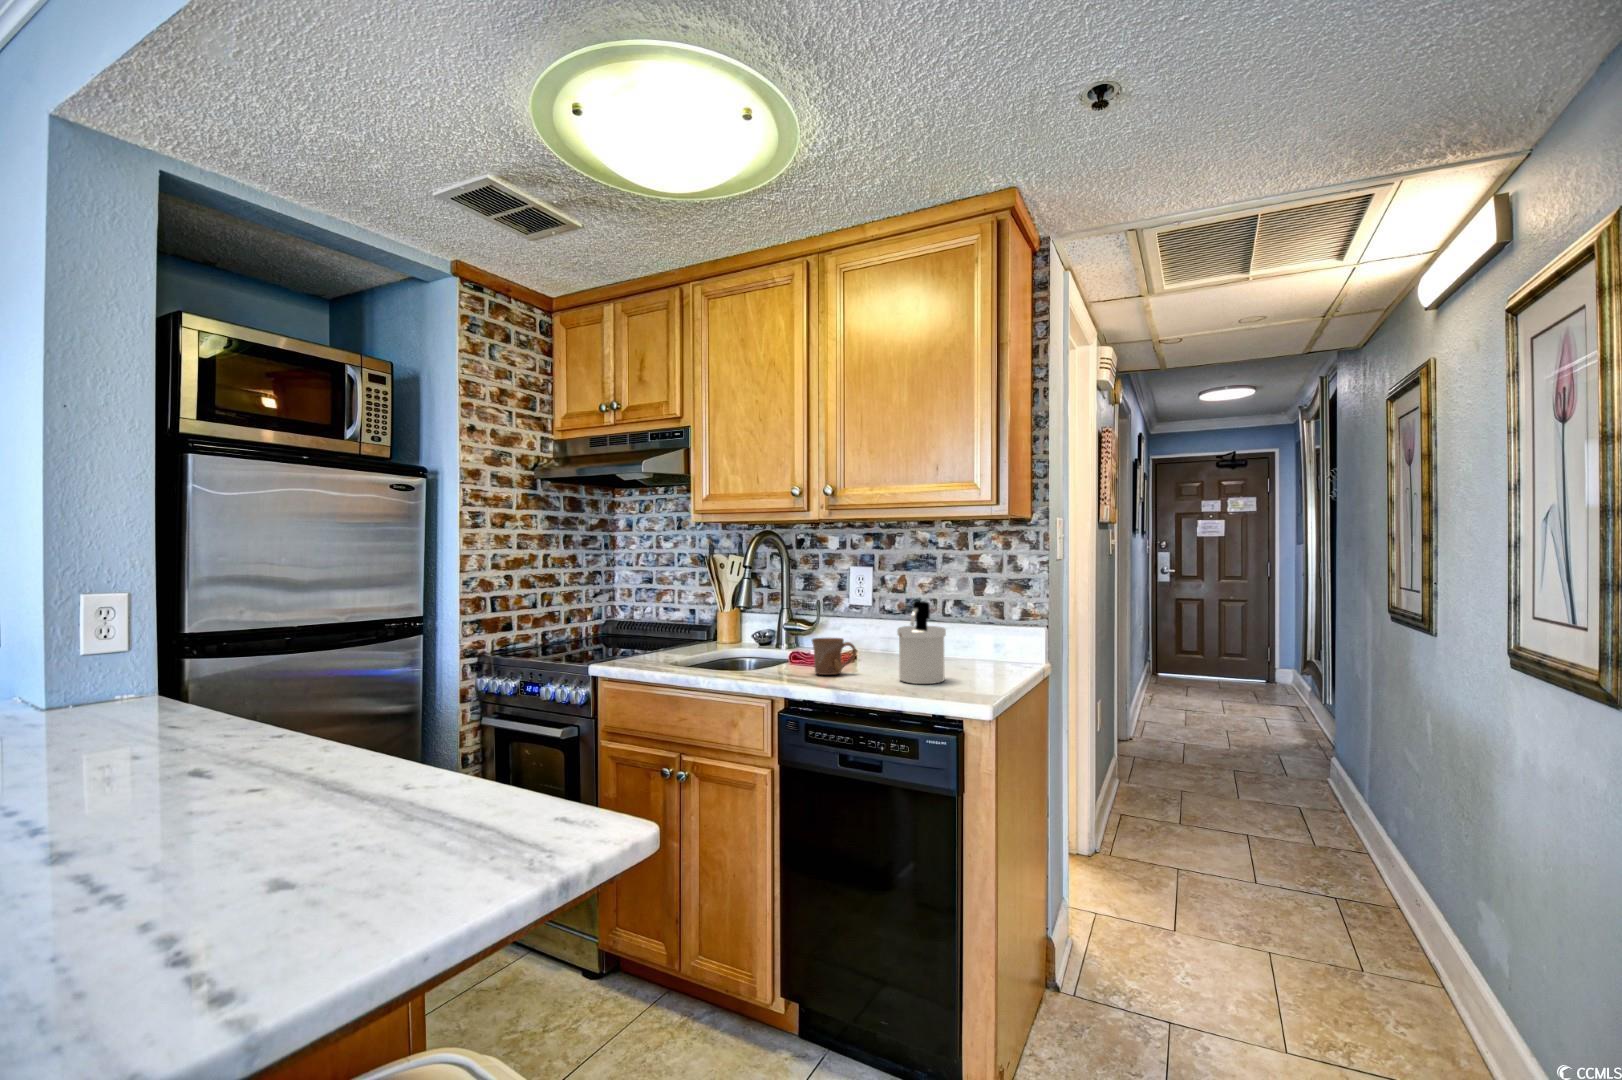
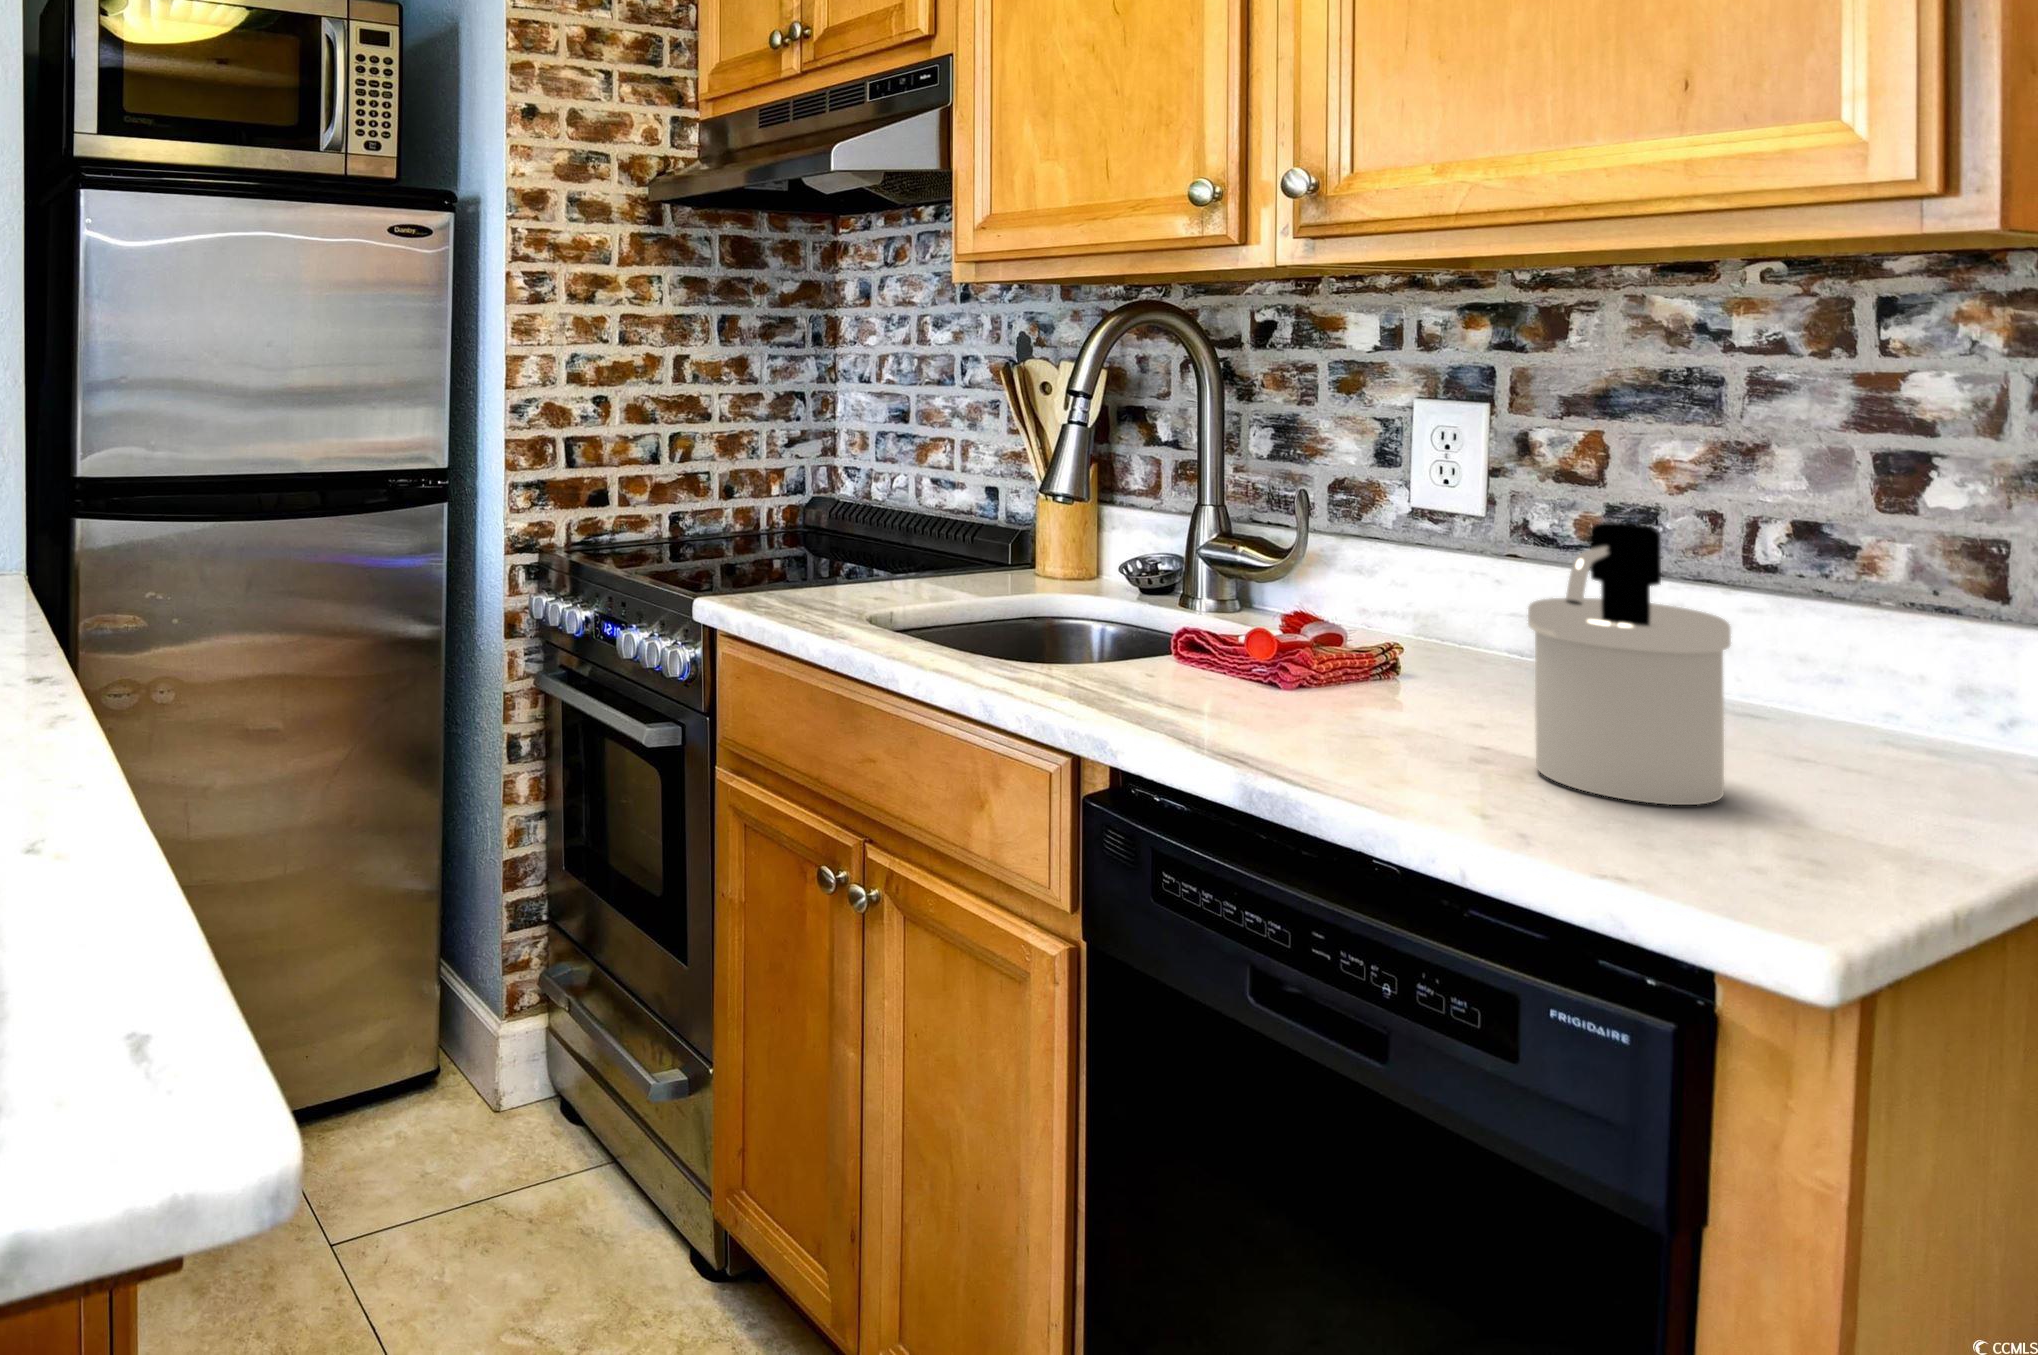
mug: present [812,638,856,675] -> none [1238,601,1386,716]

